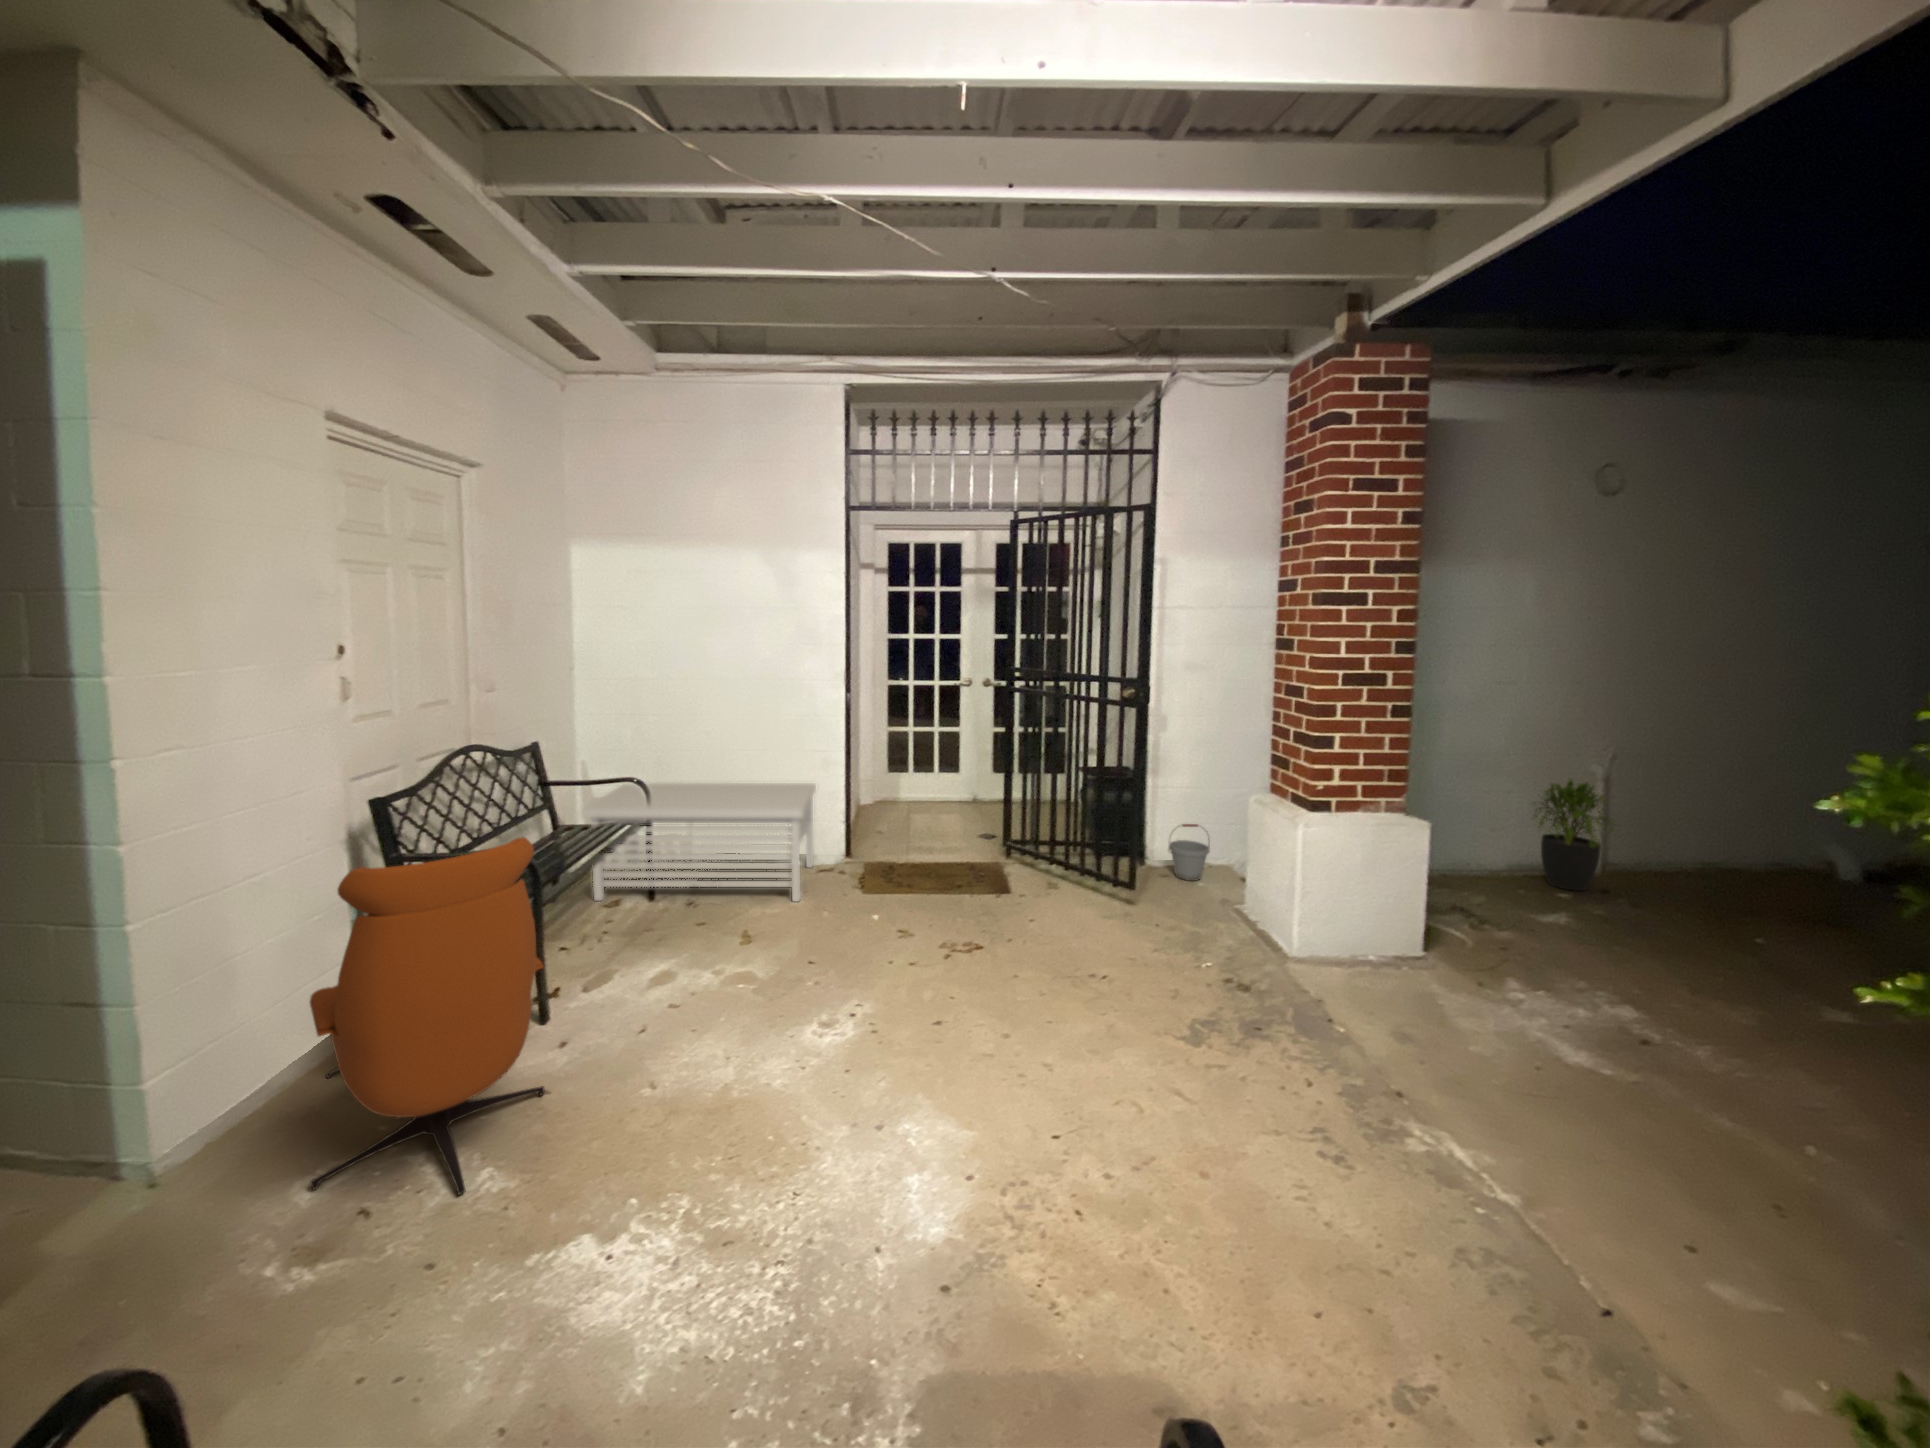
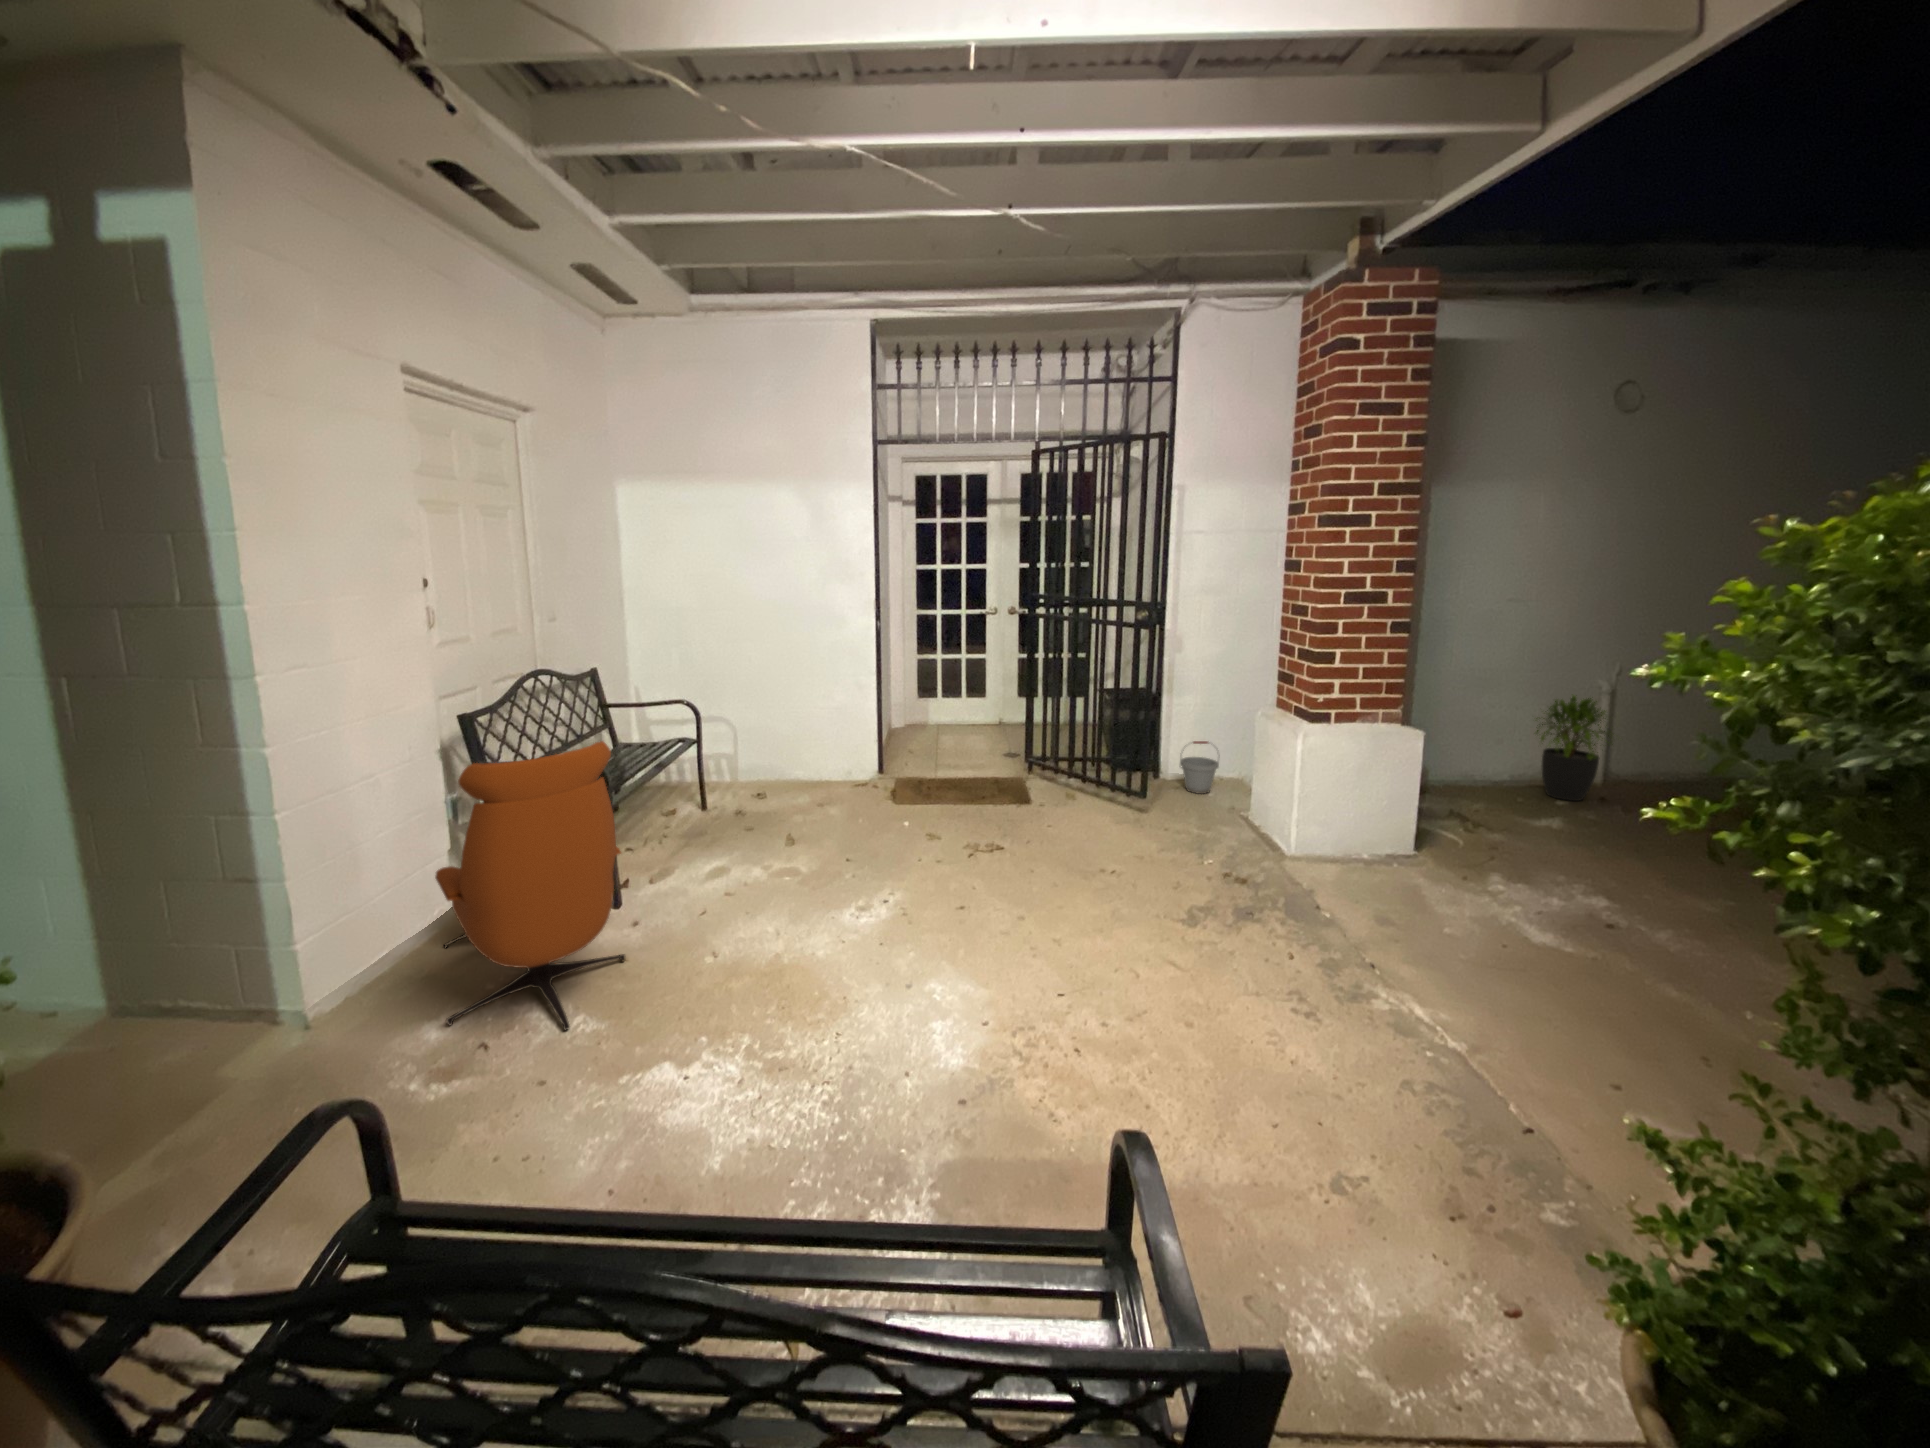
storage bench: present [581,783,816,901] -> none [637,707,849,812]

